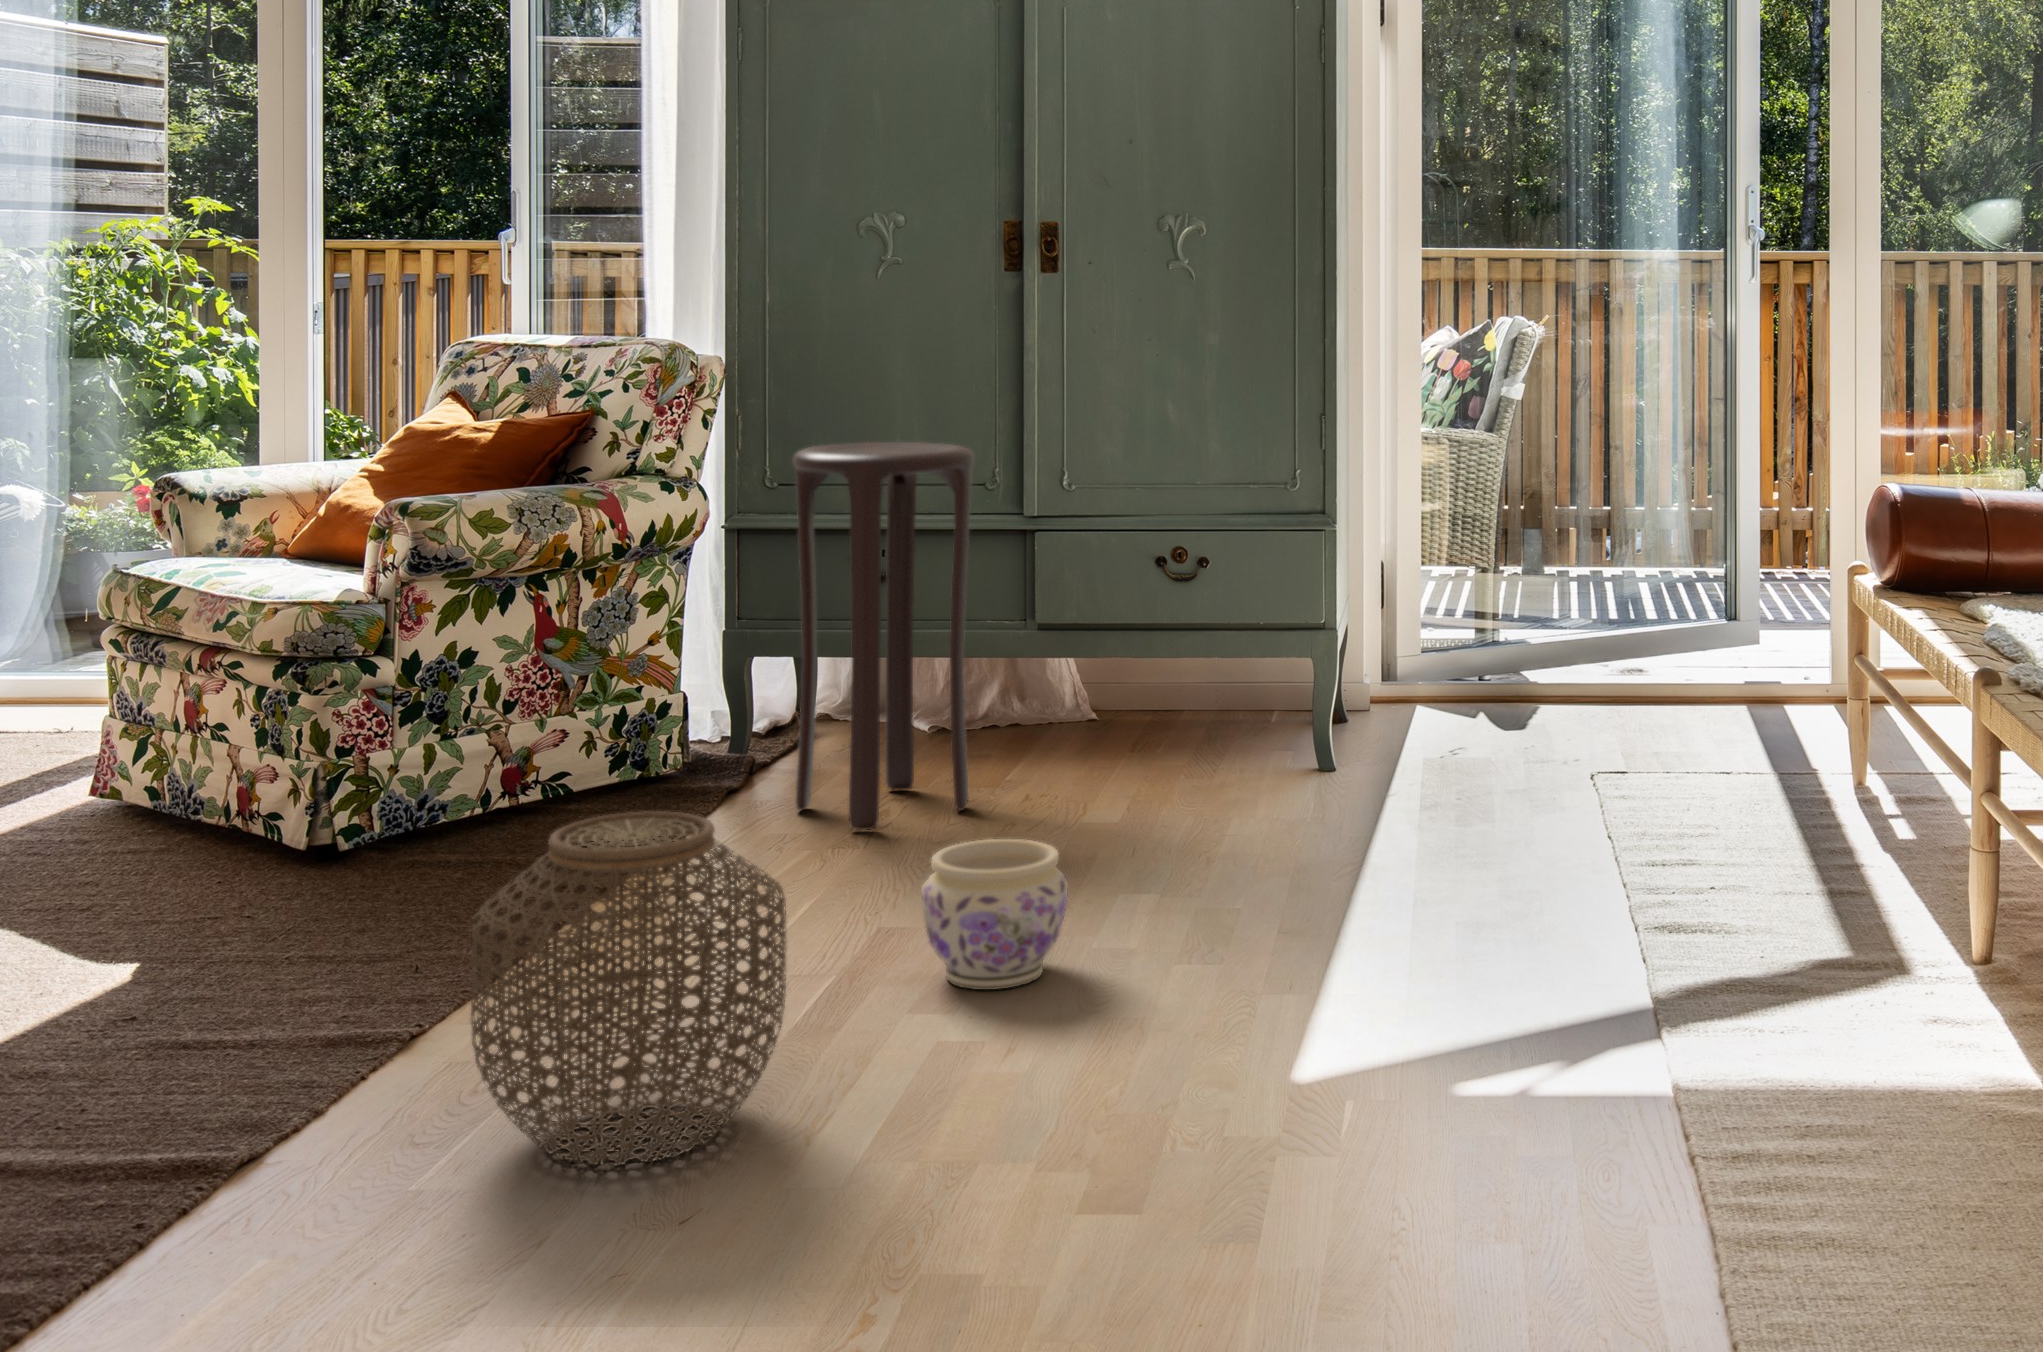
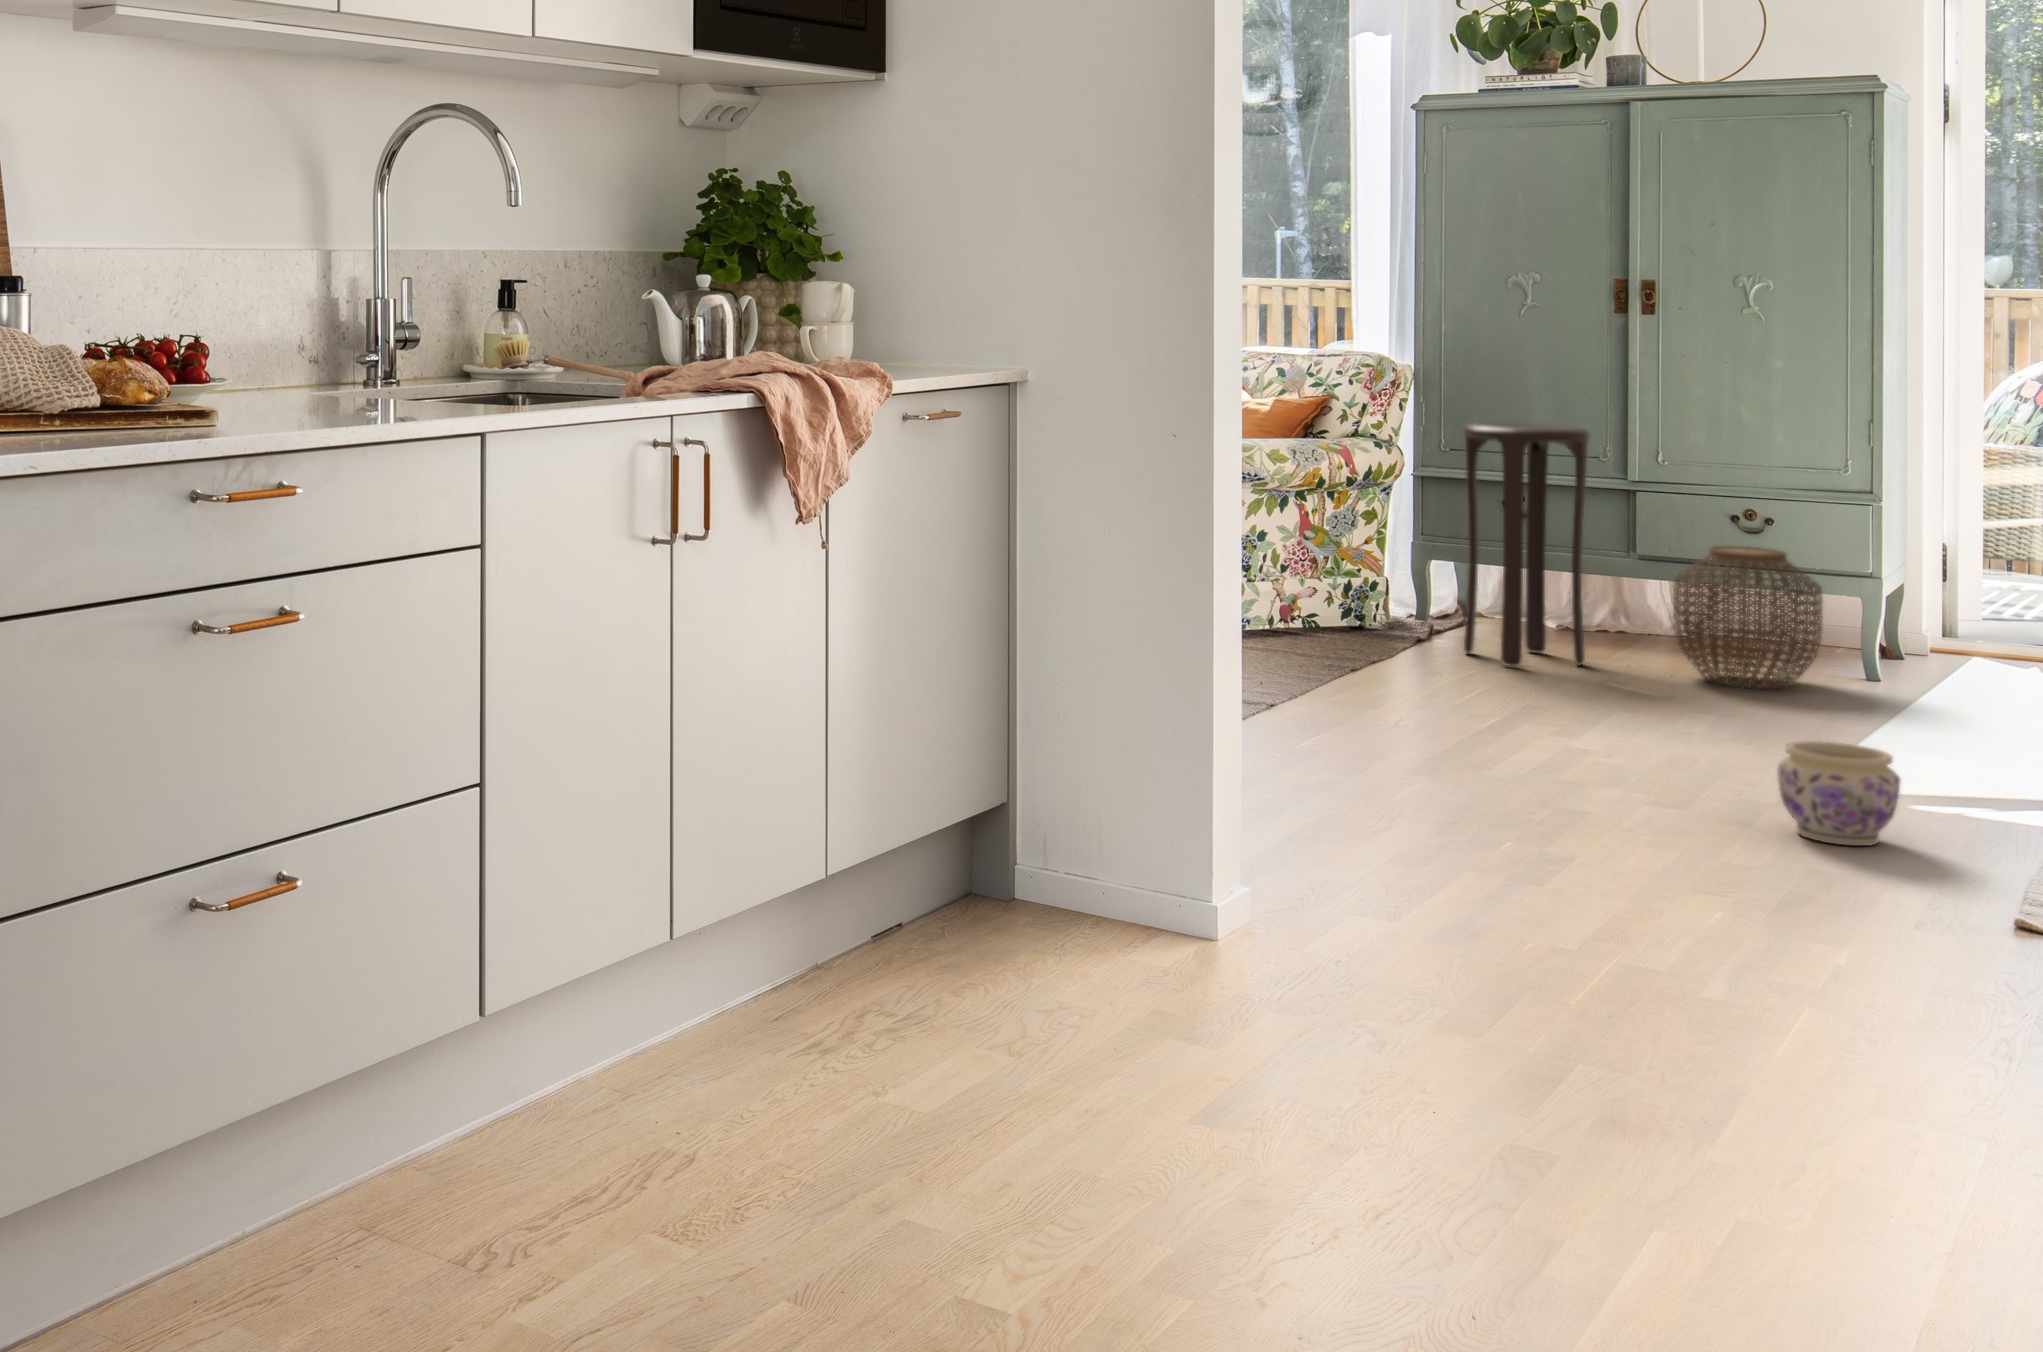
woven basket: present [471,811,786,1166] -> present [1673,546,1823,689]
planter: present [922,839,1068,990] -> present [1777,741,1900,846]

